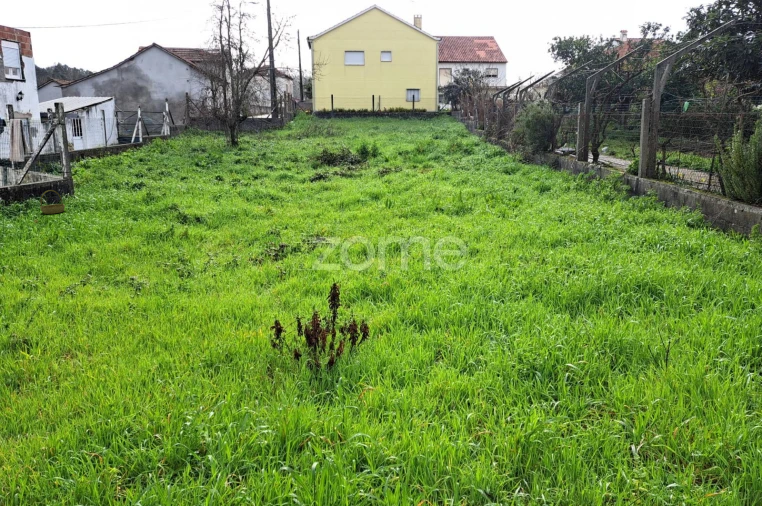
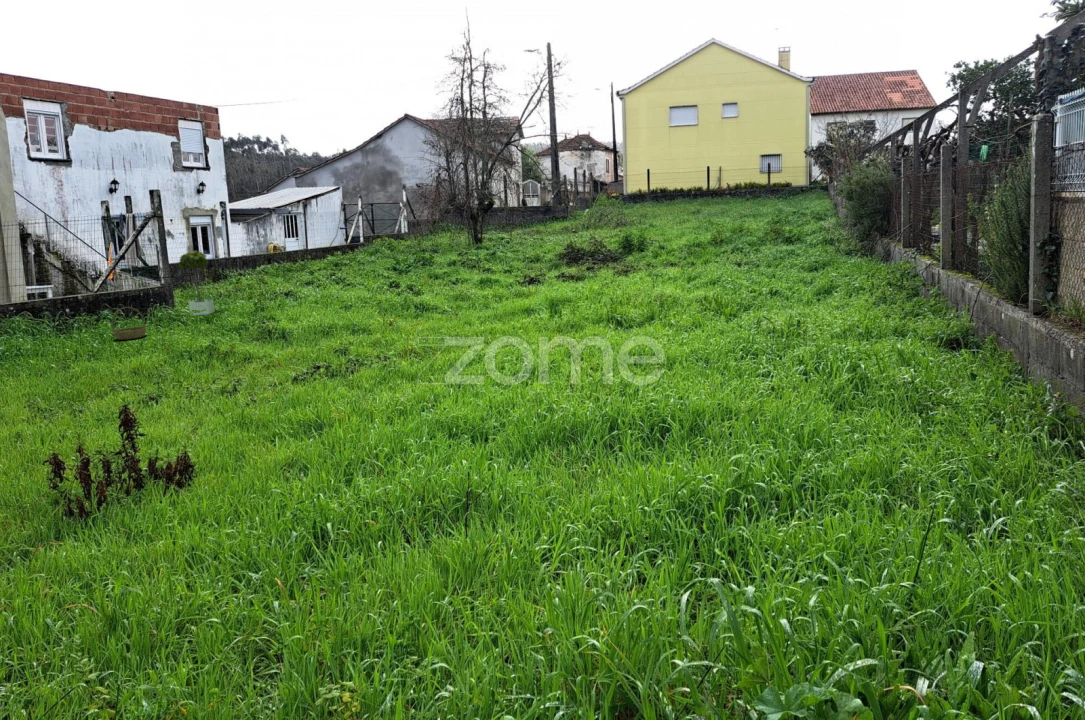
potted tree: none [69,149,93,196] -> present [179,250,215,316]

